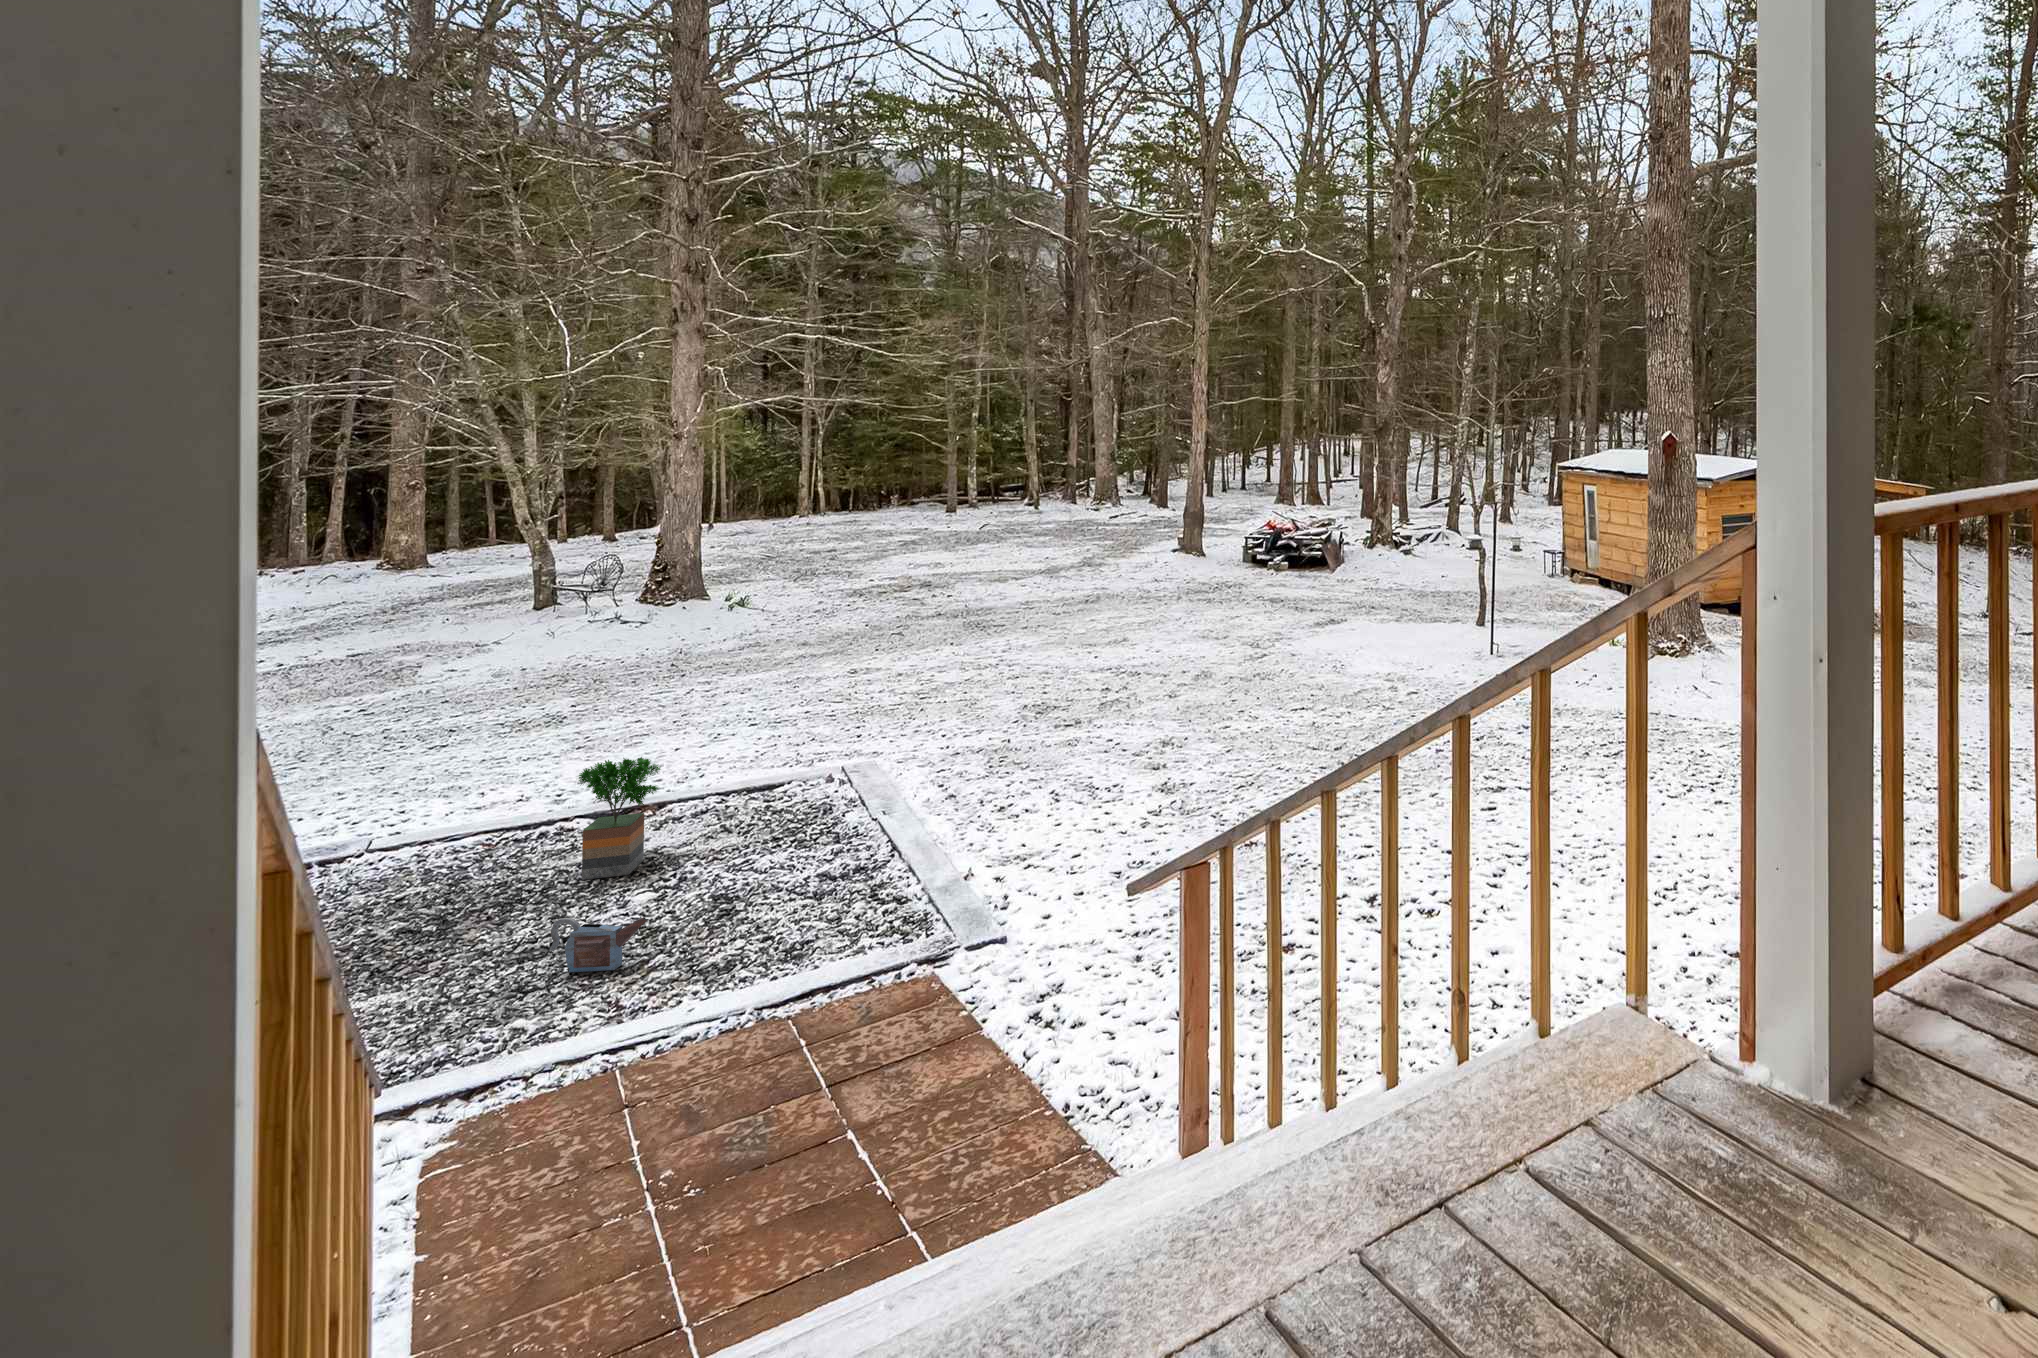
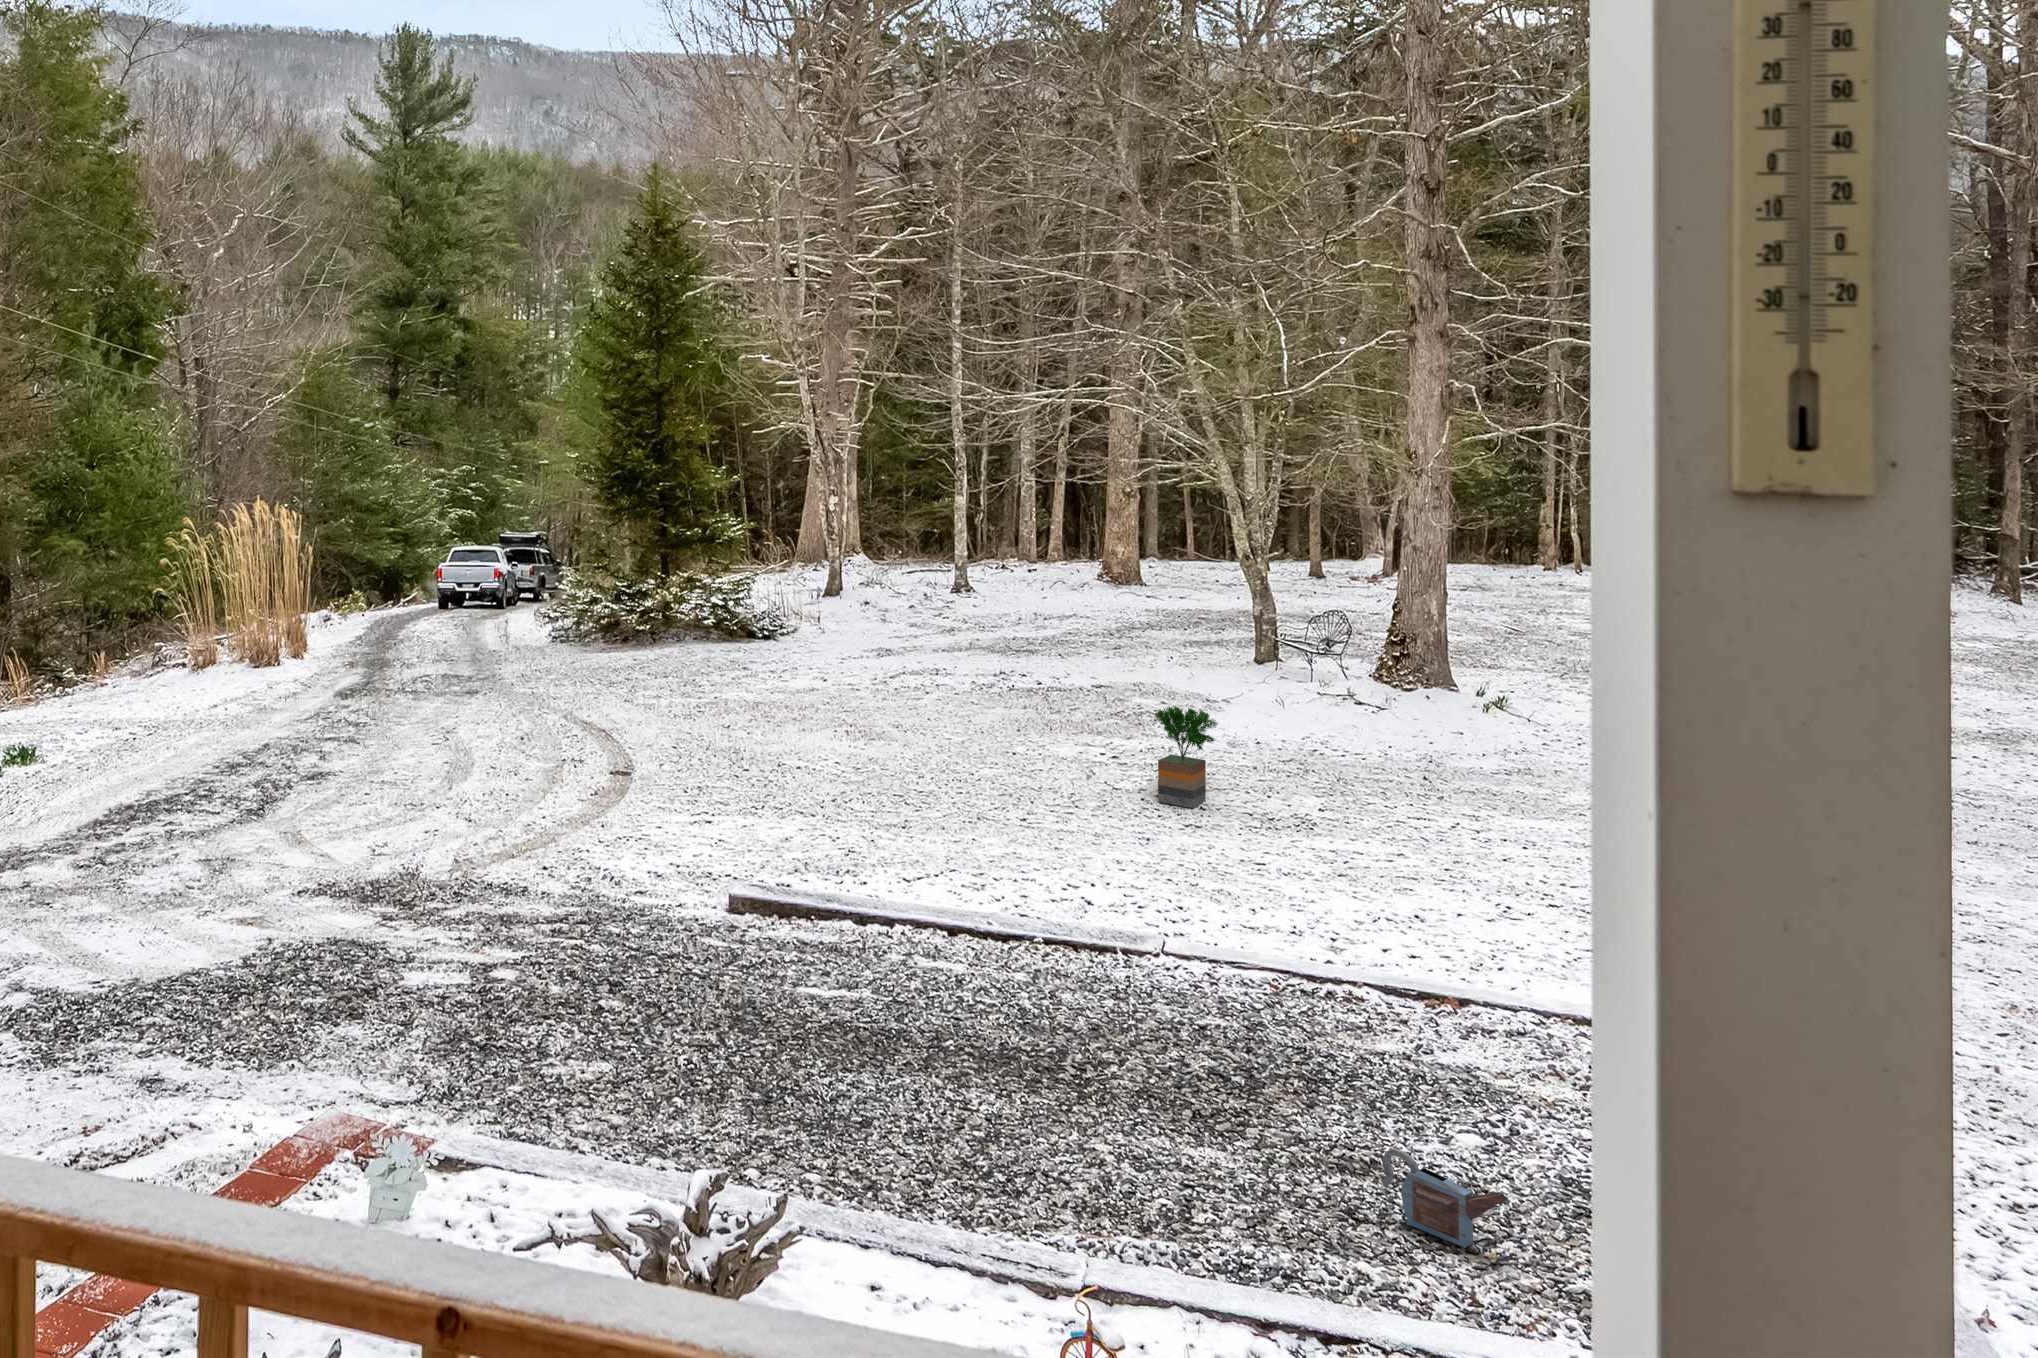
potted tree: present [579,757,661,880] -> present [1155,706,1218,808]

